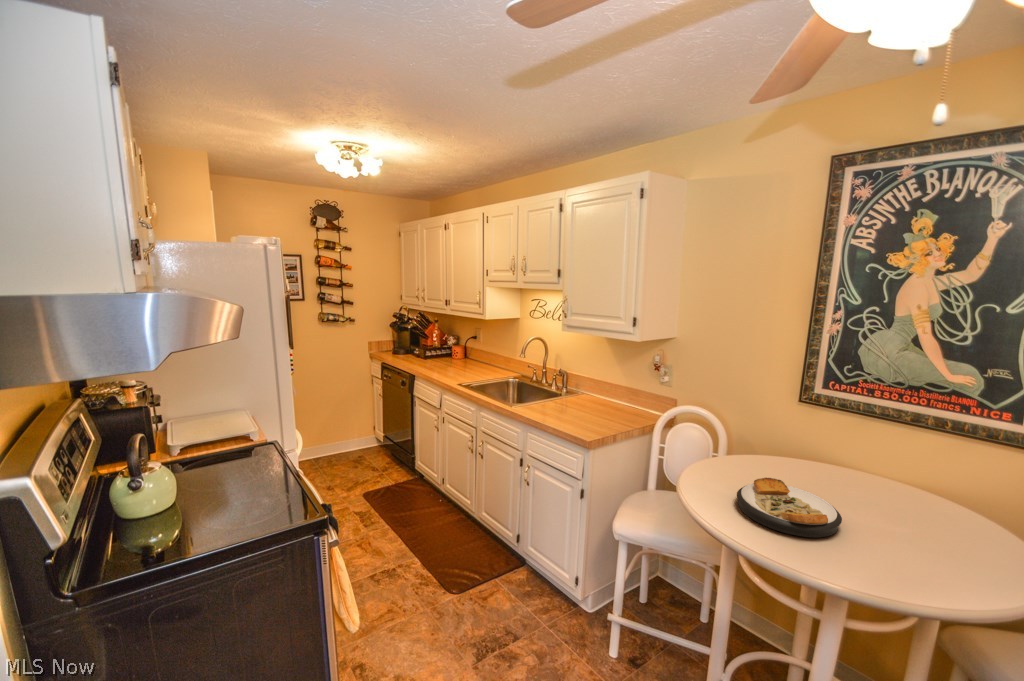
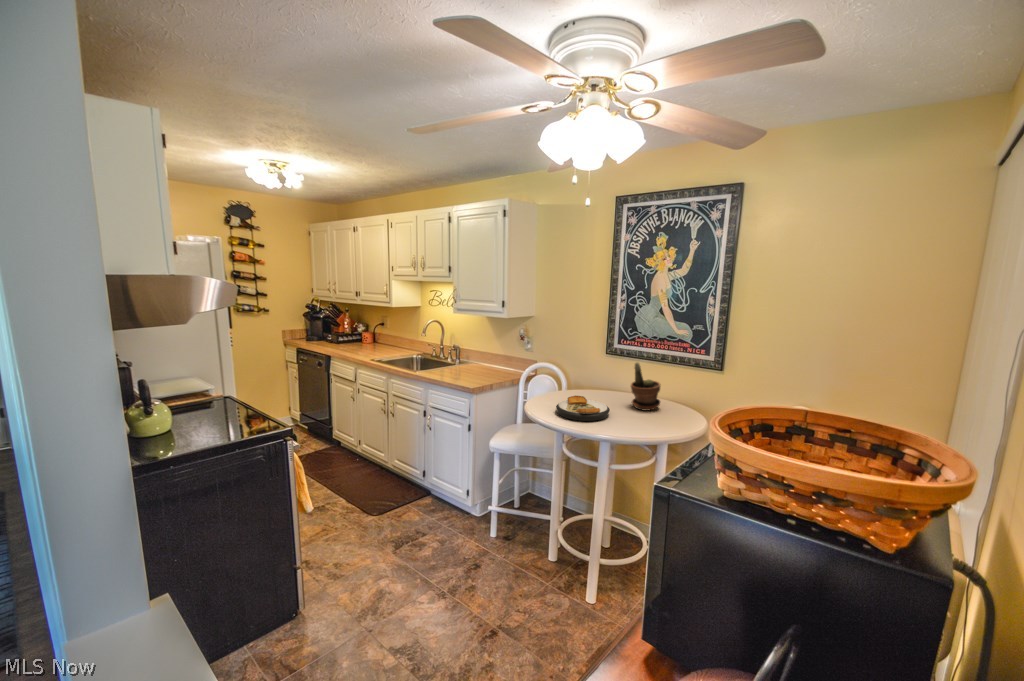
potted plant: none [868,430,935,518] -> present [631,362,661,410]

